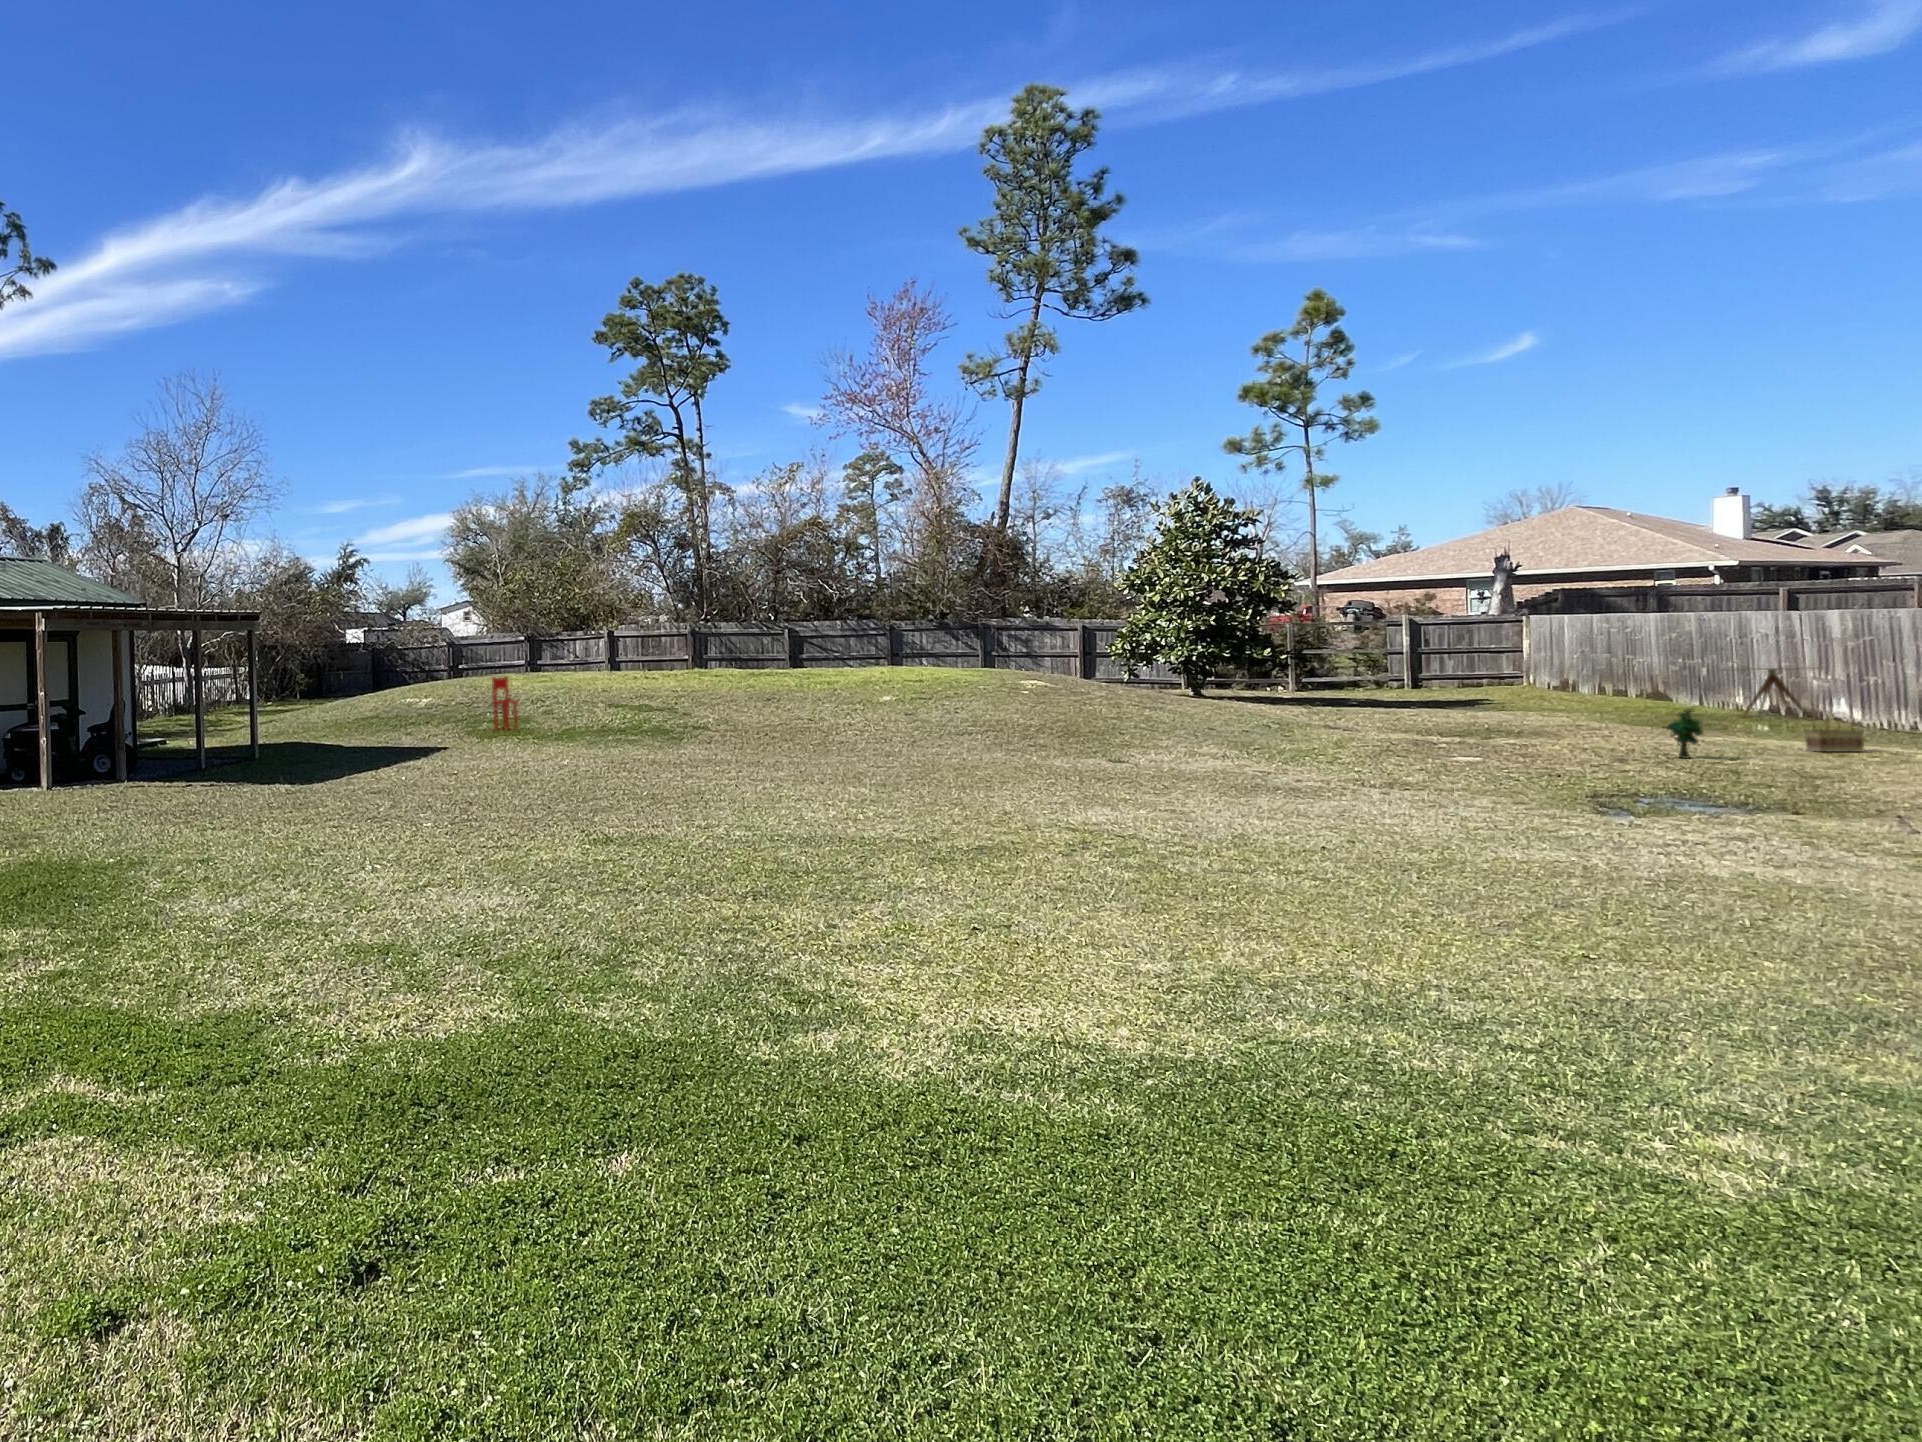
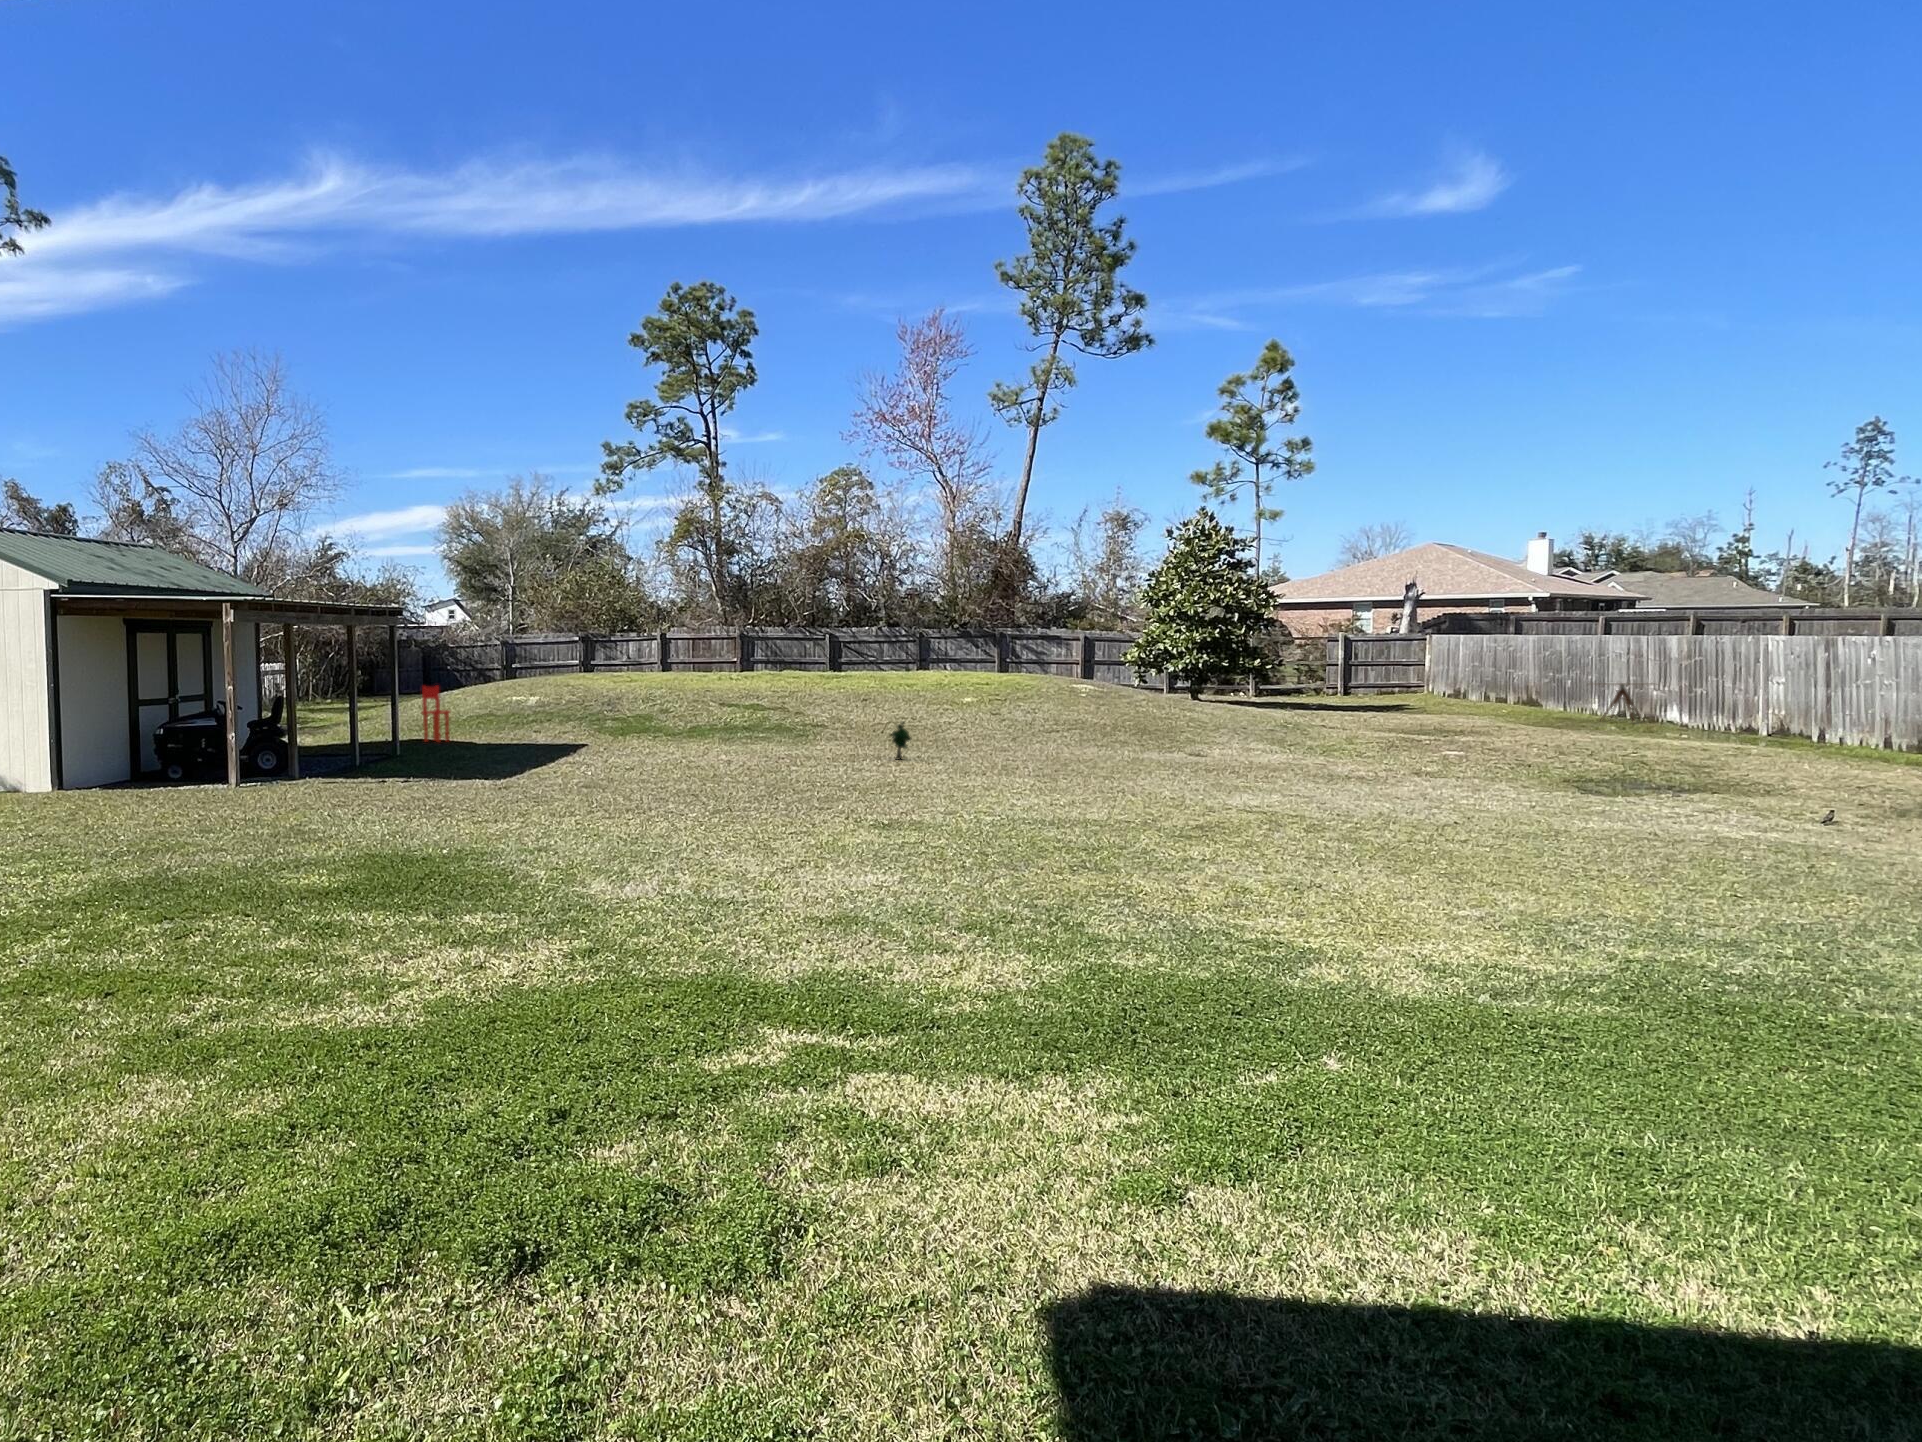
chair: present [492,677,518,730] -> present [422,685,450,742]
decorative plant: present [1663,709,1703,758] -> present [891,722,911,759]
basket: present [1805,712,1864,752] -> none [1657,718,1696,749]

